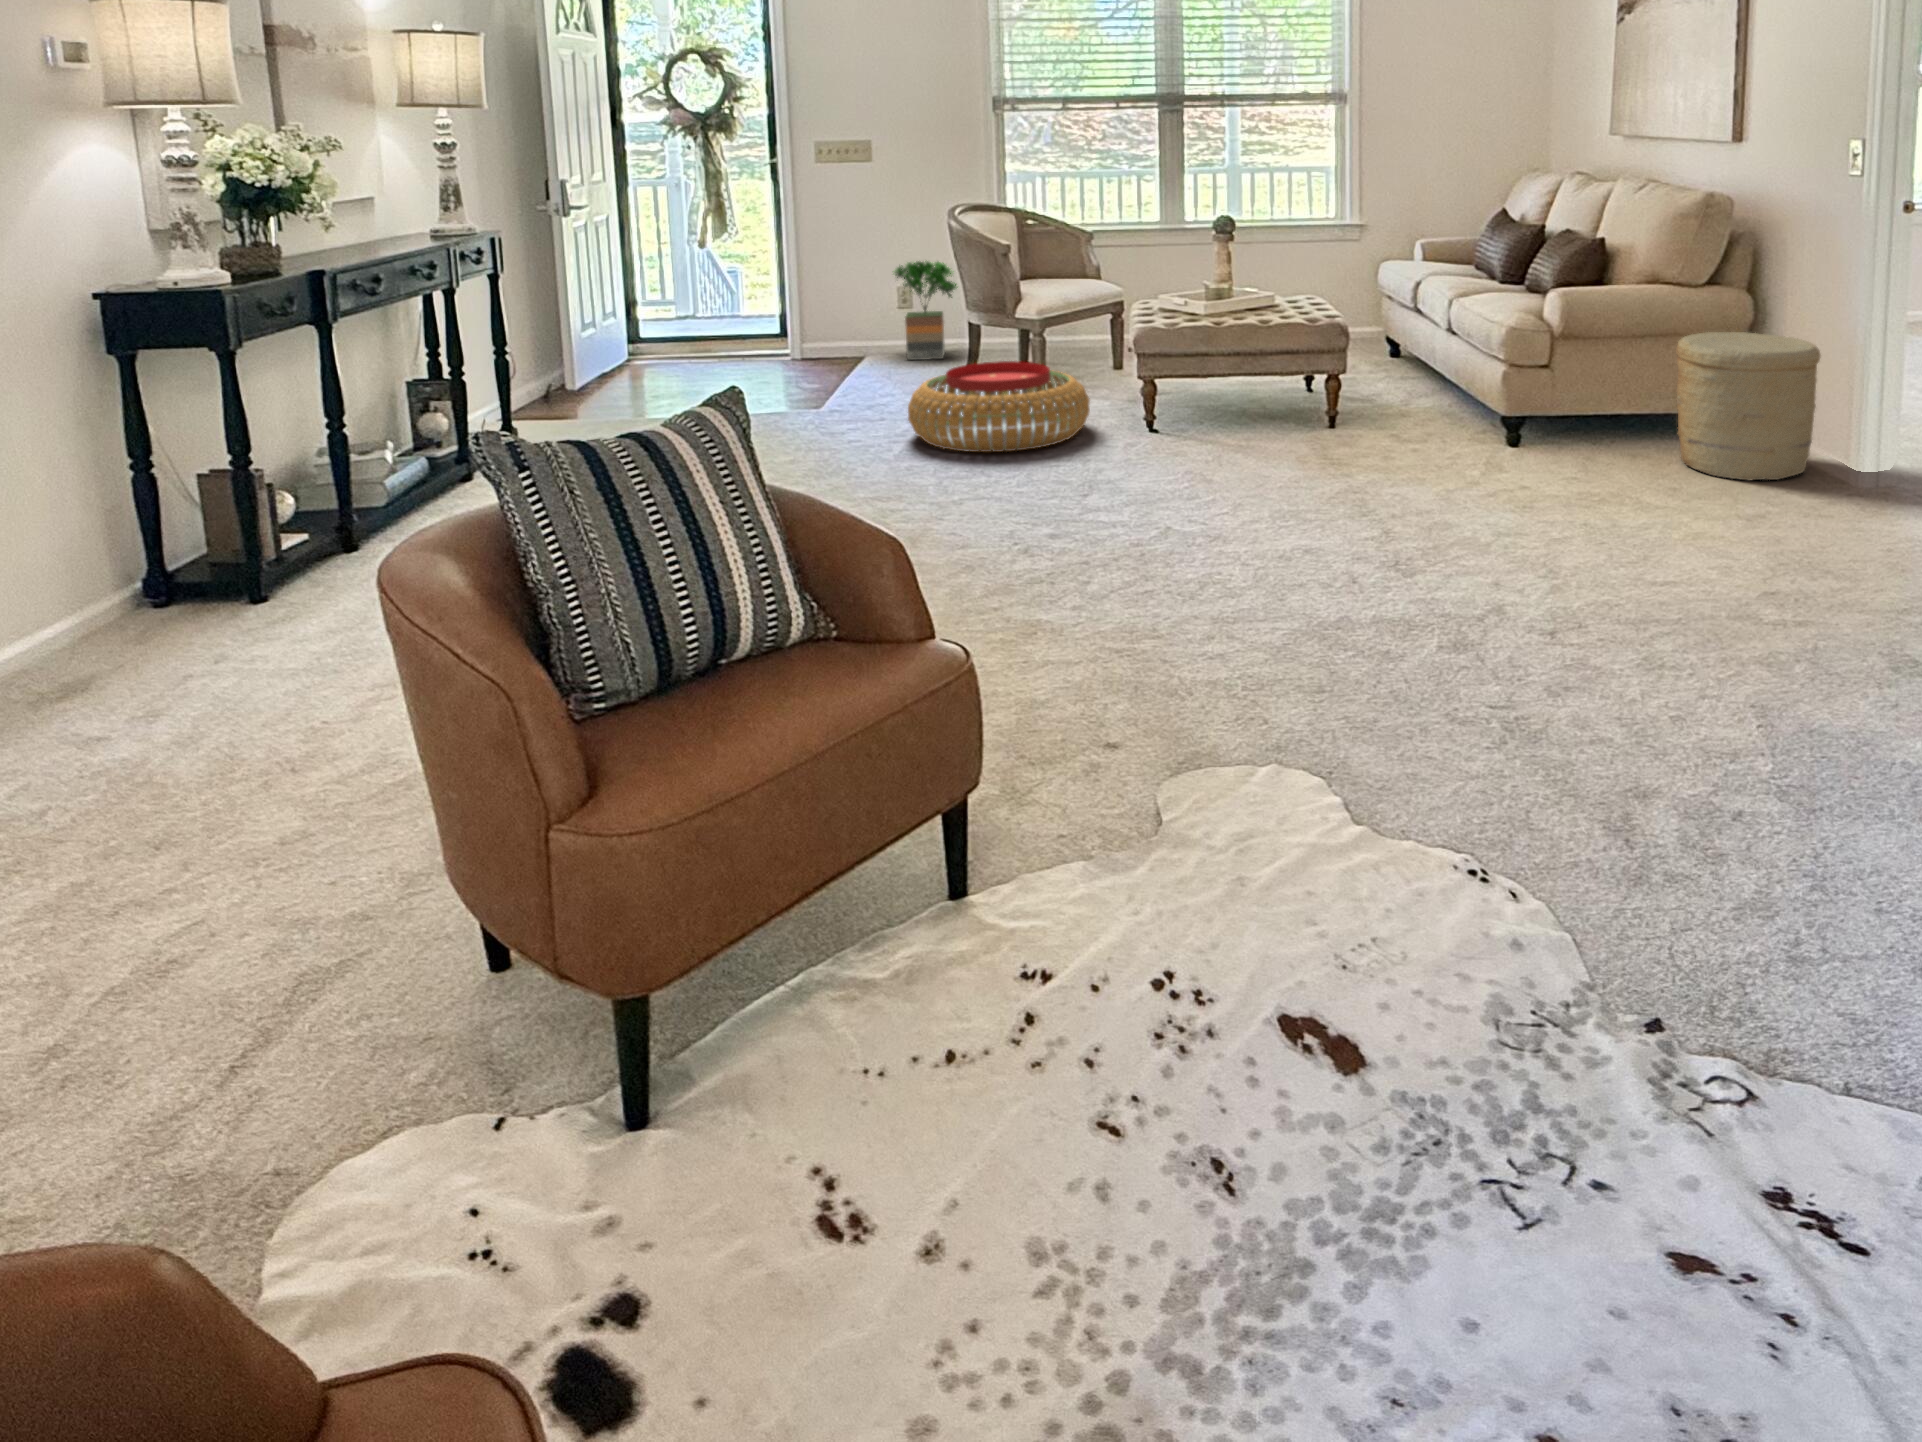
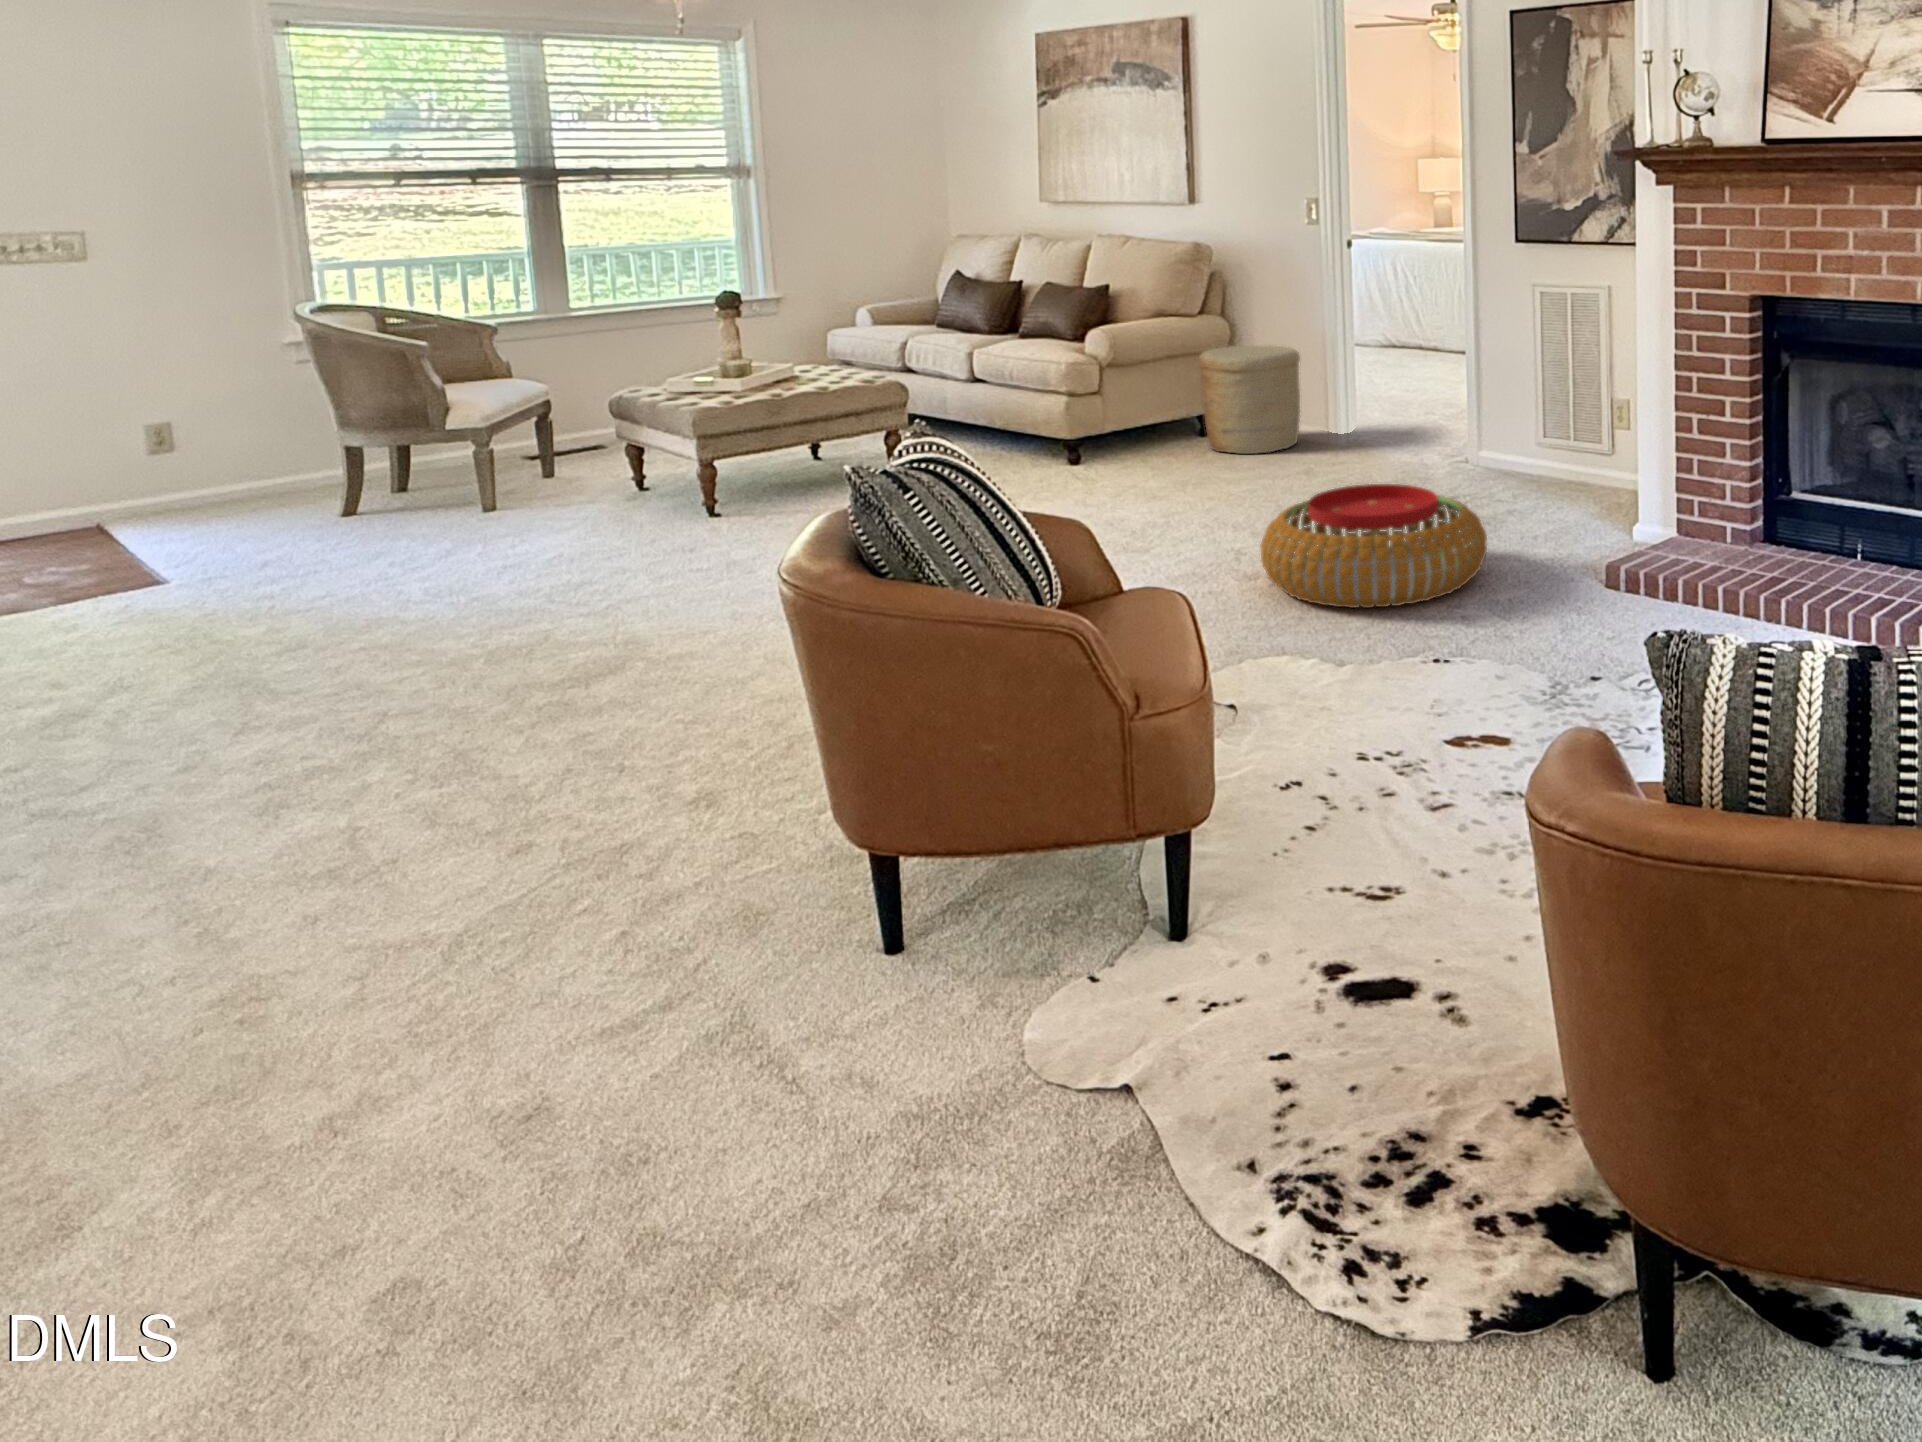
potted tree: present [894,261,958,360] -> none [153,381,279,515]
pouf: present [908,361,1090,452] -> present [1260,484,1487,608]

